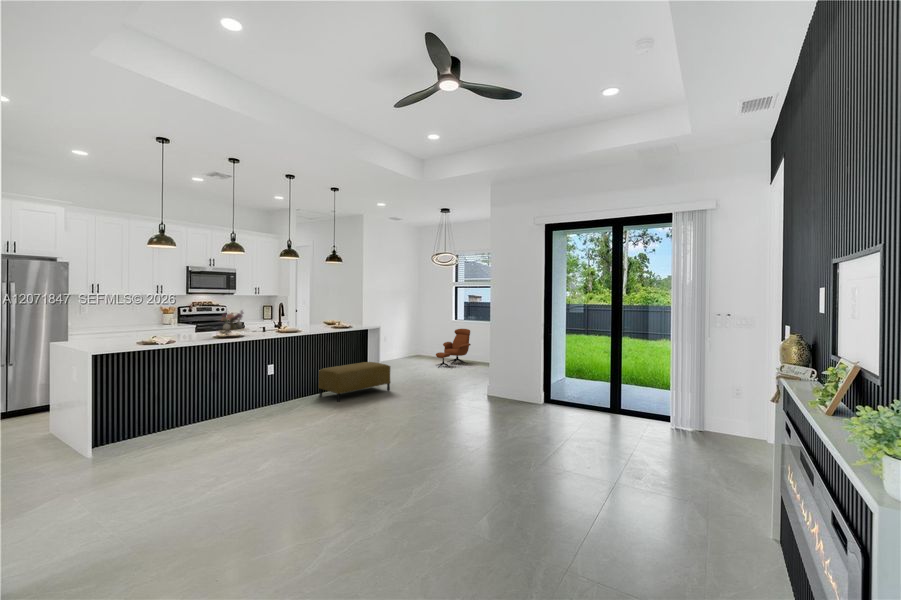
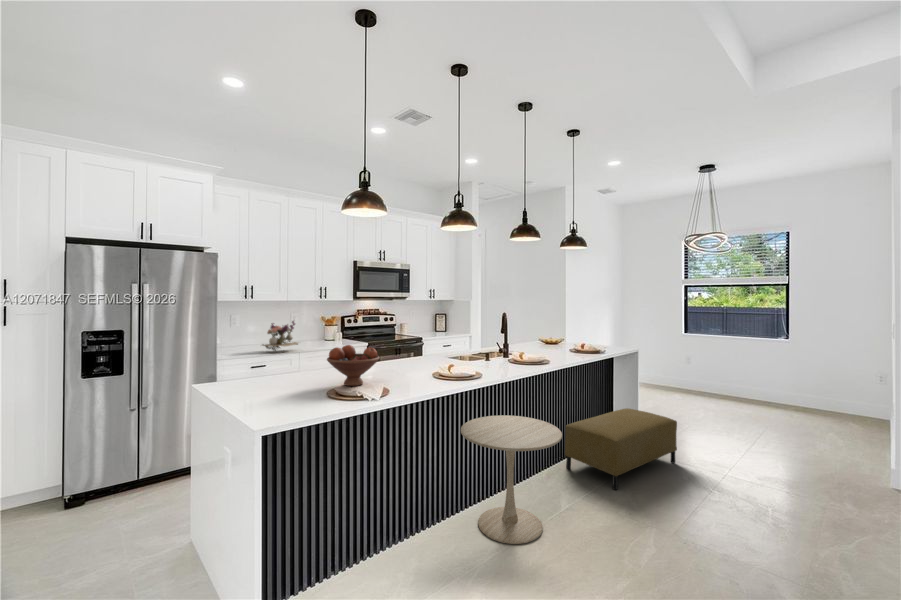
flower arrangement: present [219,311,248,335] -> present [262,321,298,351]
fruit bowl: none [147,319,181,341] -> present [327,345,380,386]
lounge chair: present [436,329,471,367] -> none [671,347,723,407]
side table: none [231,360,290,420] -> present [461,415,562,544]

